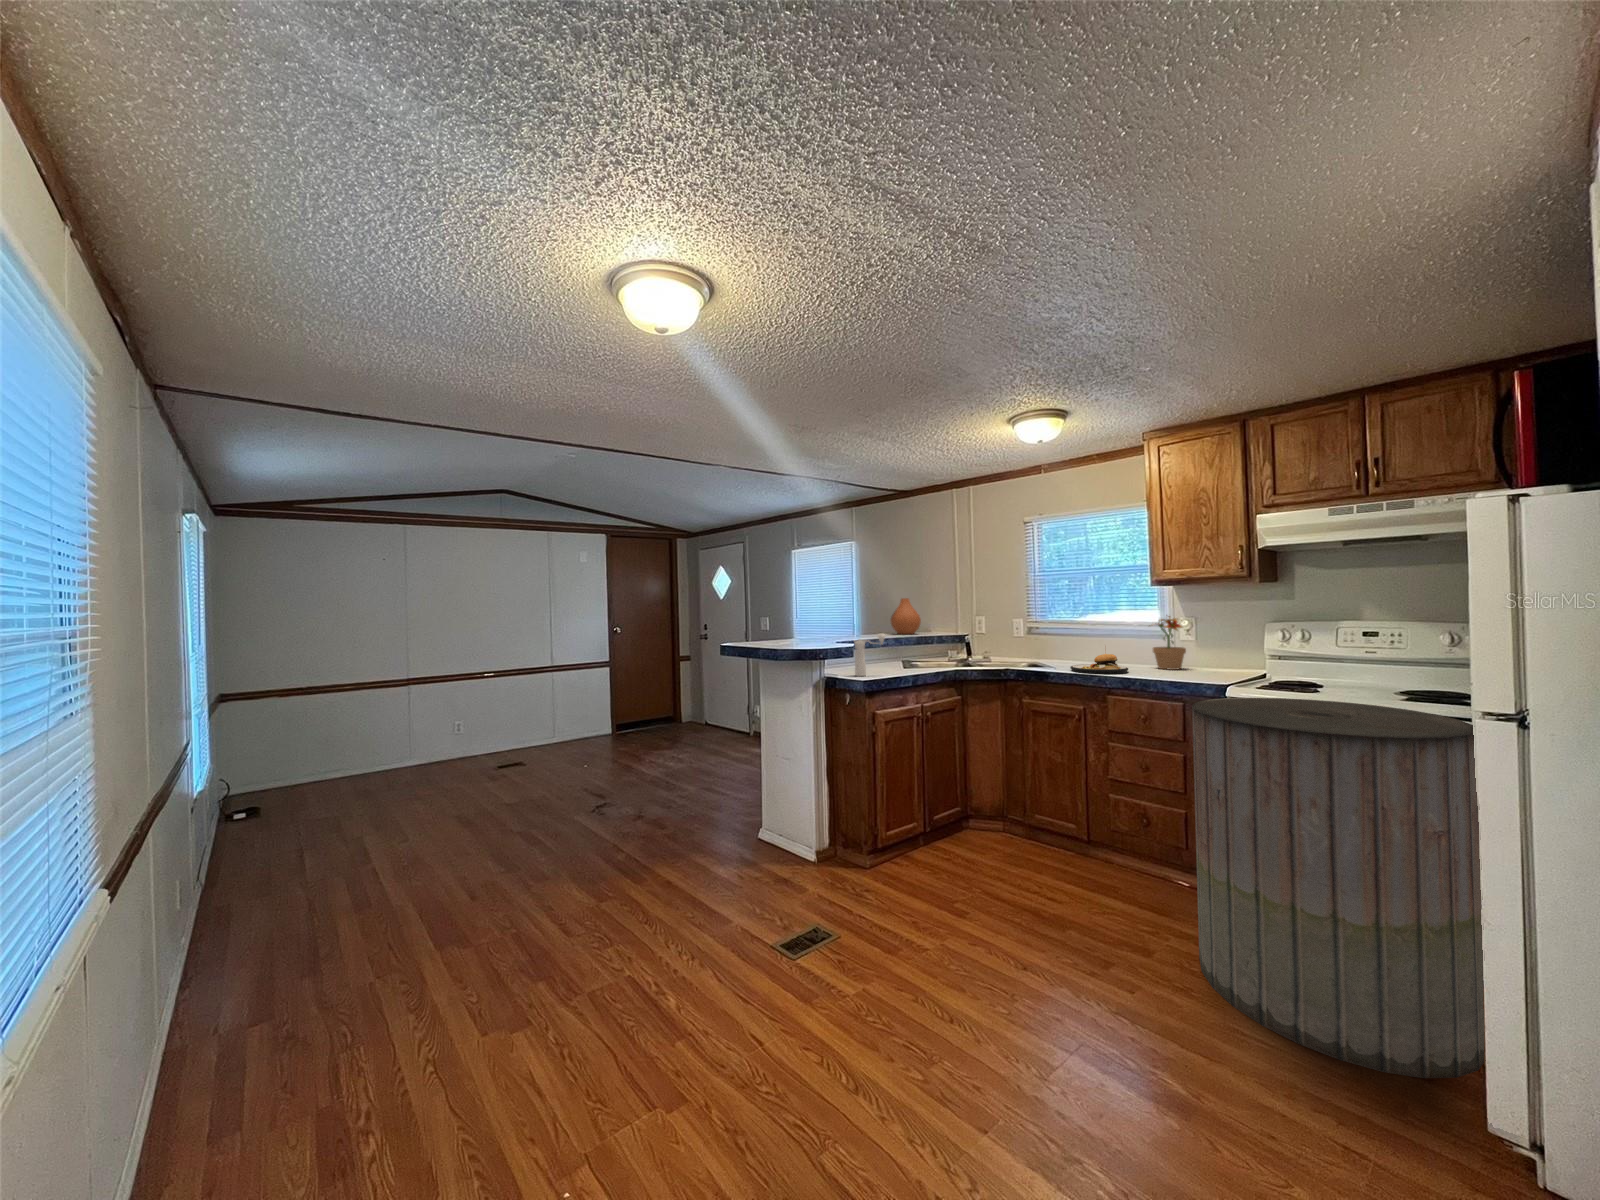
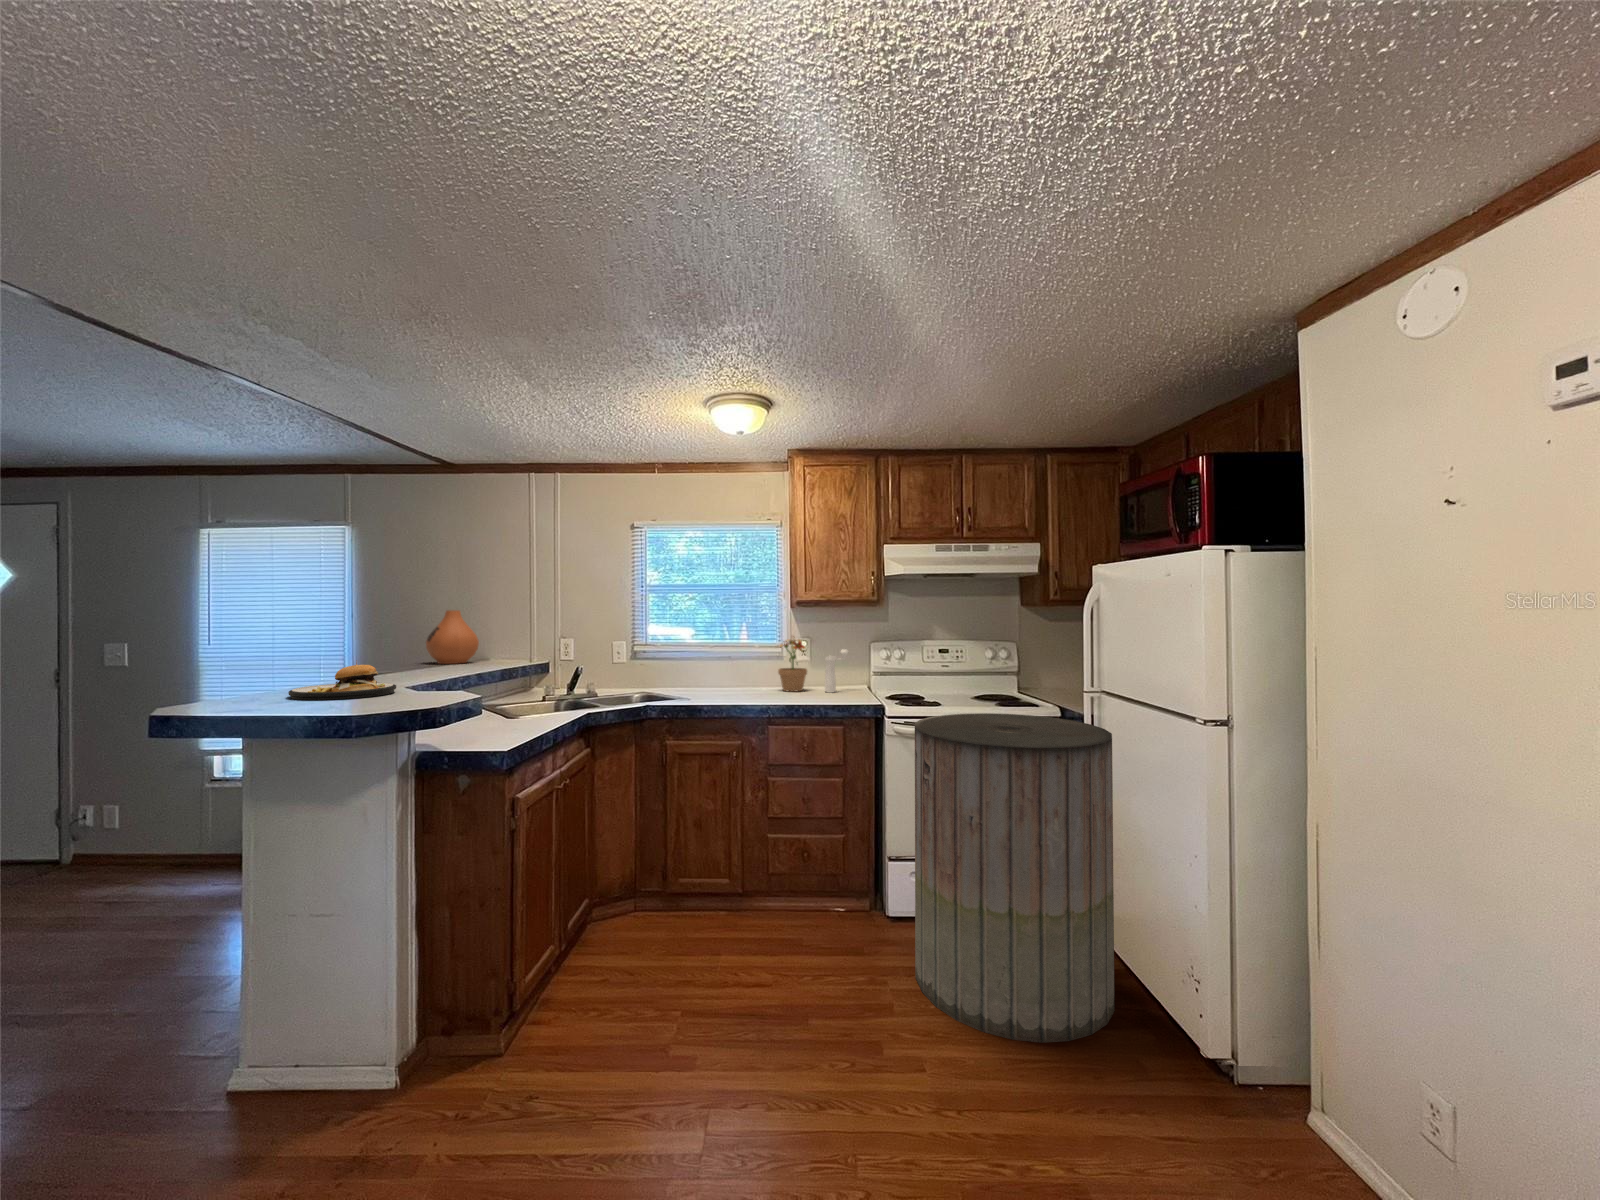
pepper mill: present [854,634,885,676] -> present [825,649,848,693]
plate: present [1070,654,1128,674] -> present [288,662,396,700]

